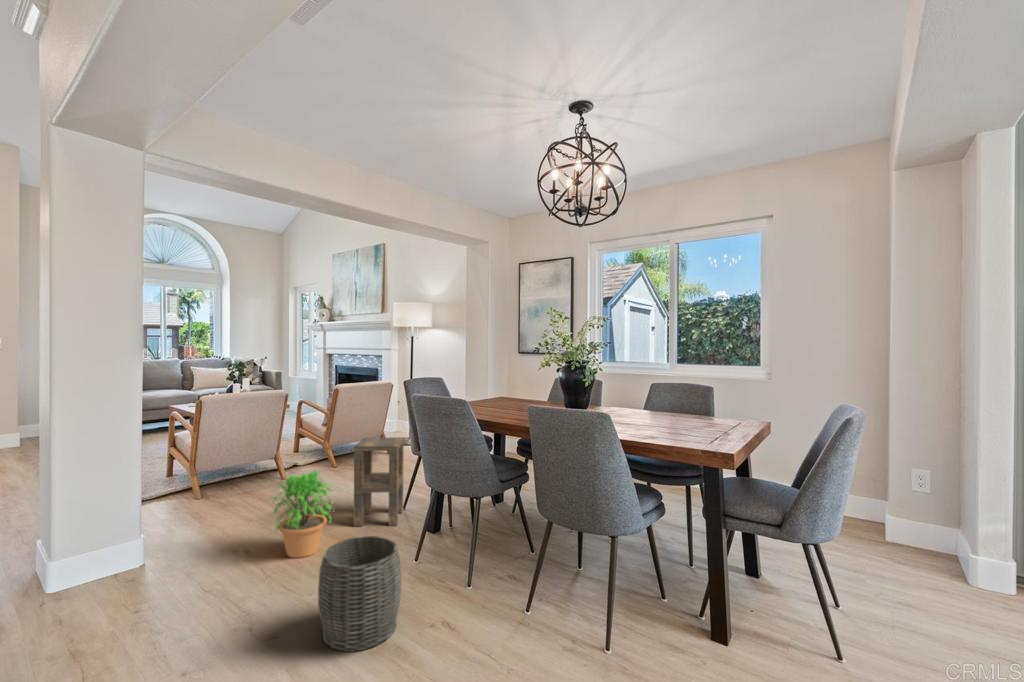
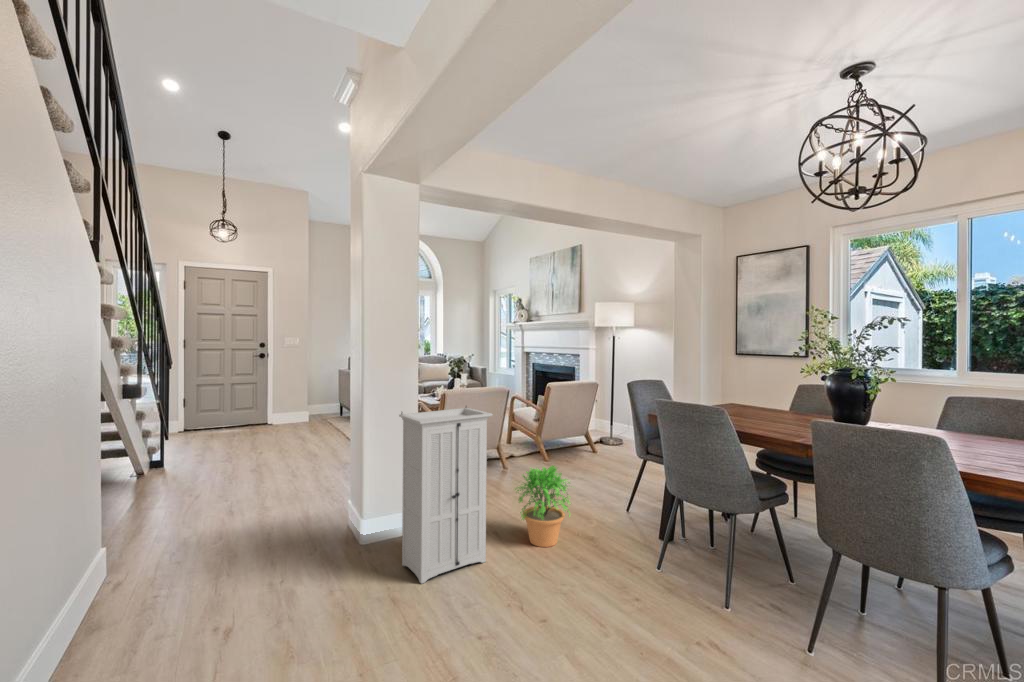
storage cabinet: none [105,412,234,622] -> present [399,407,493,583]
side table: present [354,437,404,527] -> none [583,436,628,527]
woven basket: present [318,536,401,651] -> none [584,540,666,658]

